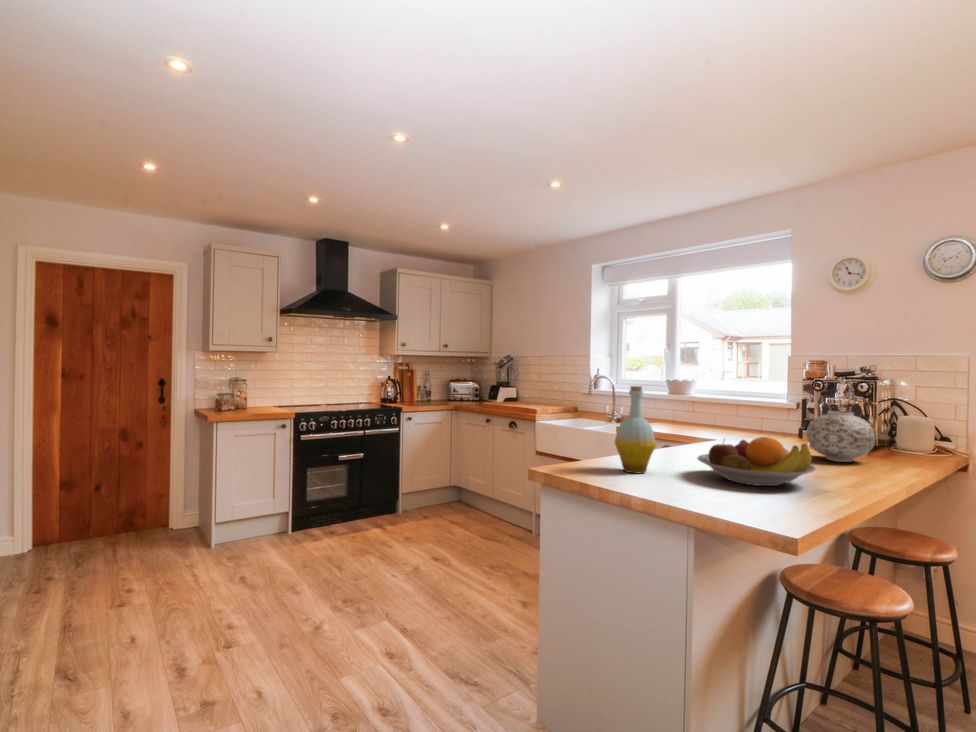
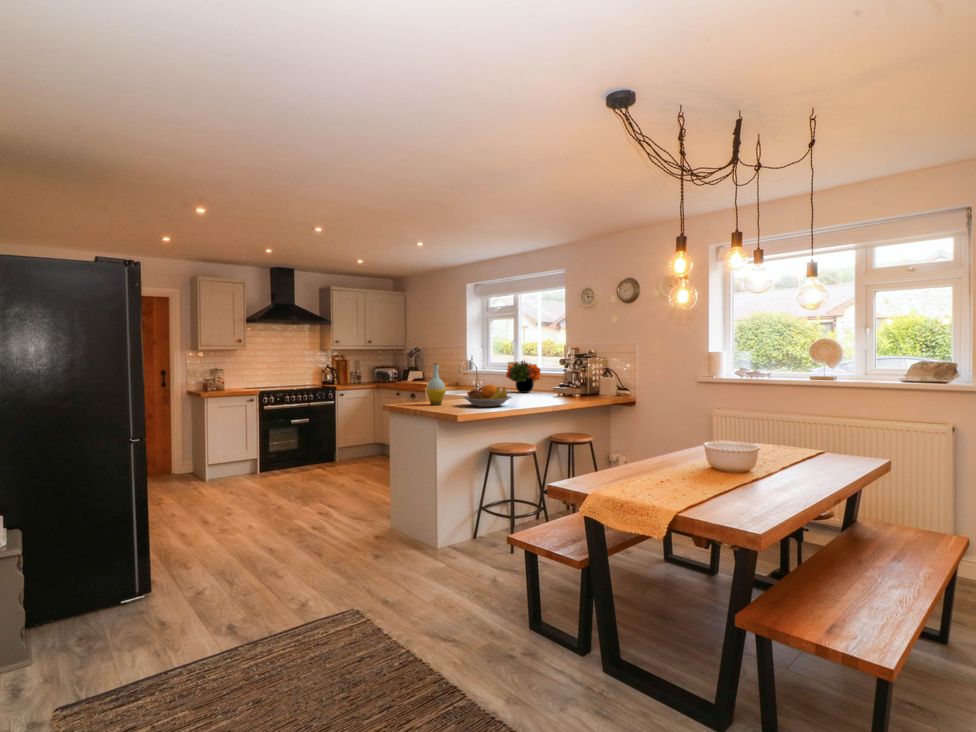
flower arrangement: none [679,379,743,432] -> present [506,361,541,393]
vase: present [807,411,875,462] -> none [542,375,572,401]

